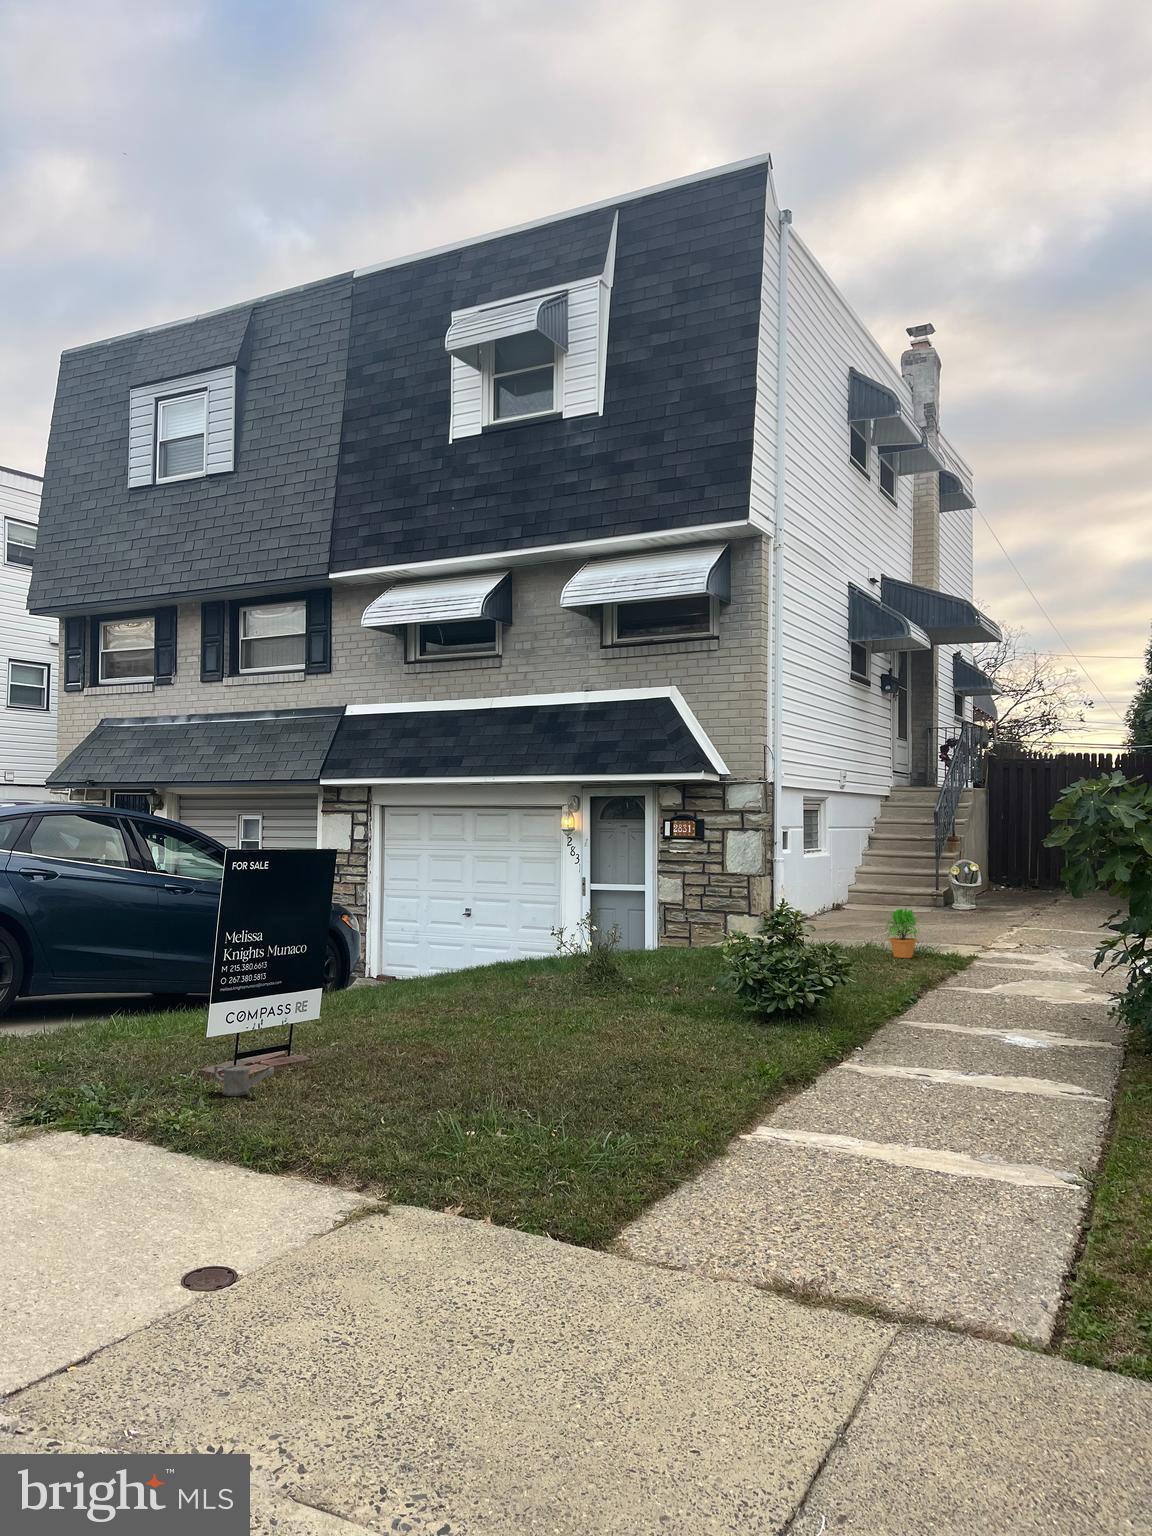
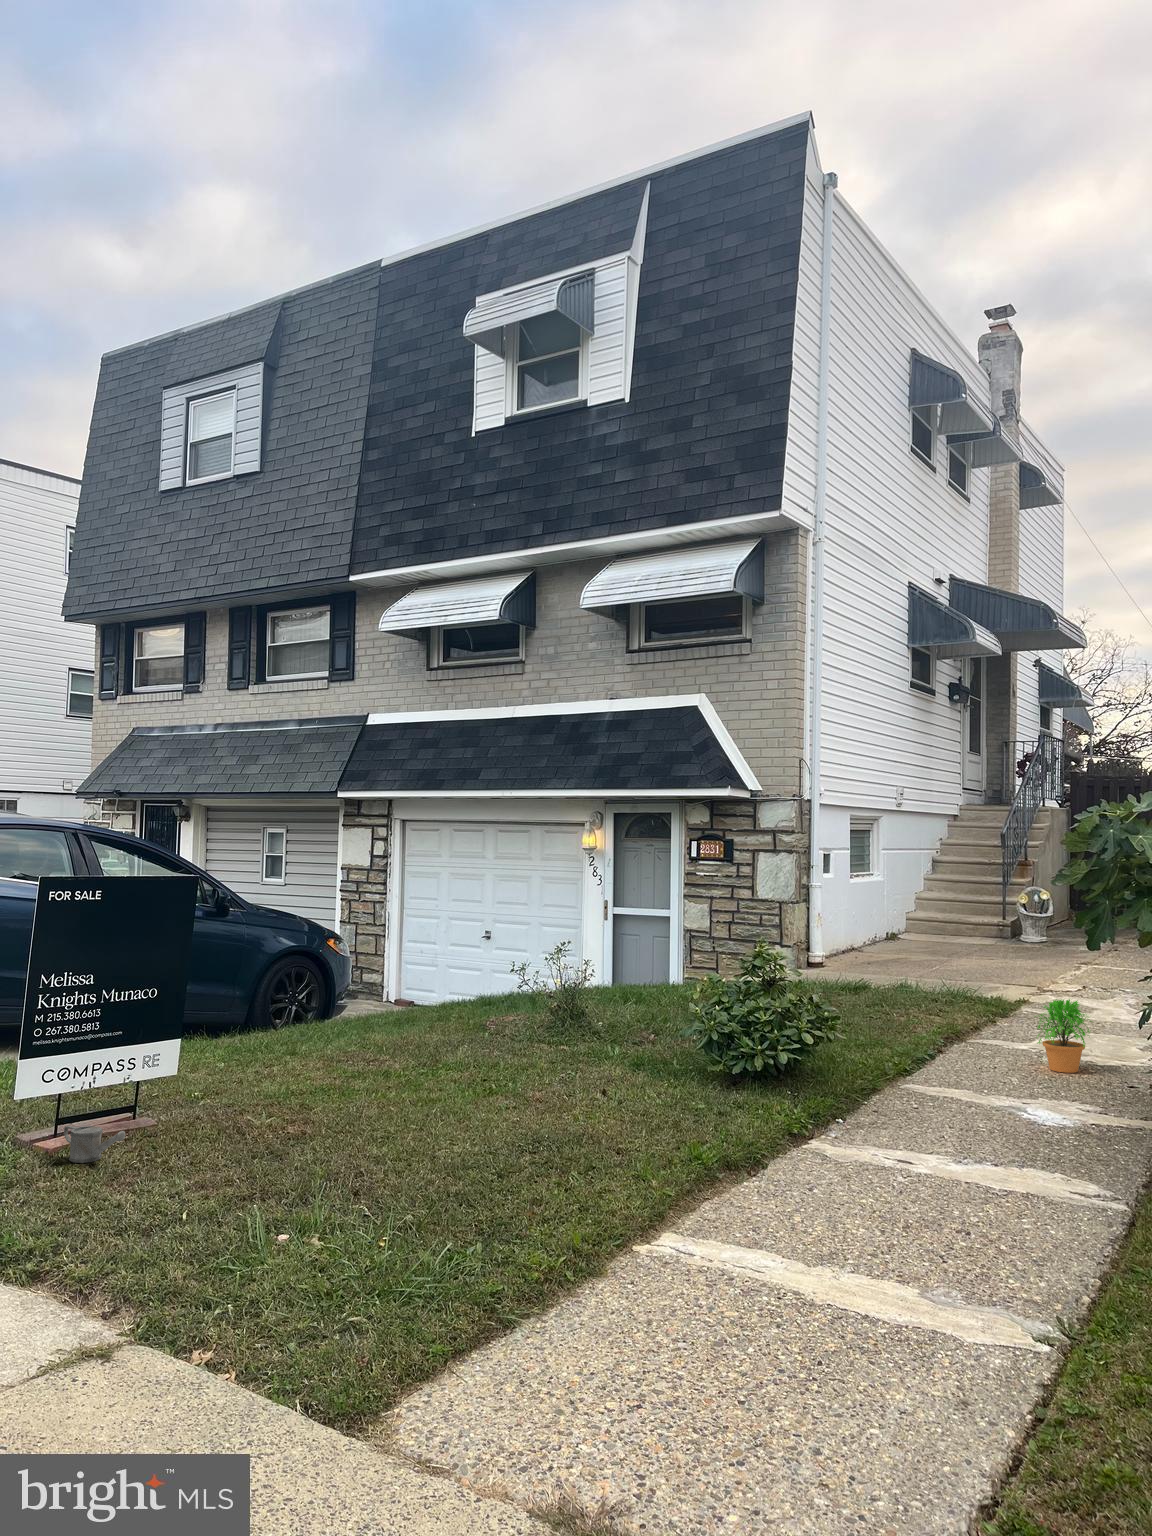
potted plant: present [886,908,919,958] -> present [1038,999,1090,1073]

